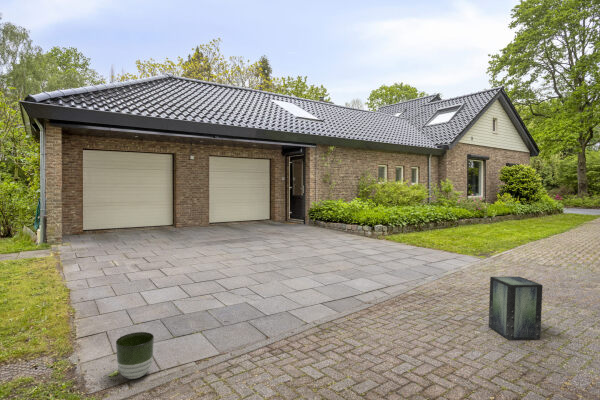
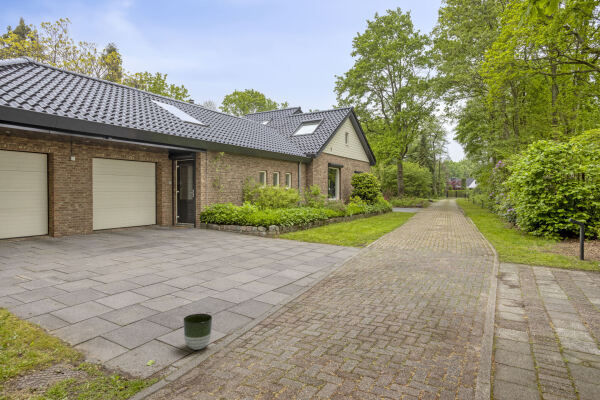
storage box: present [489,276,543,340] -> none [400,253,432,294]

